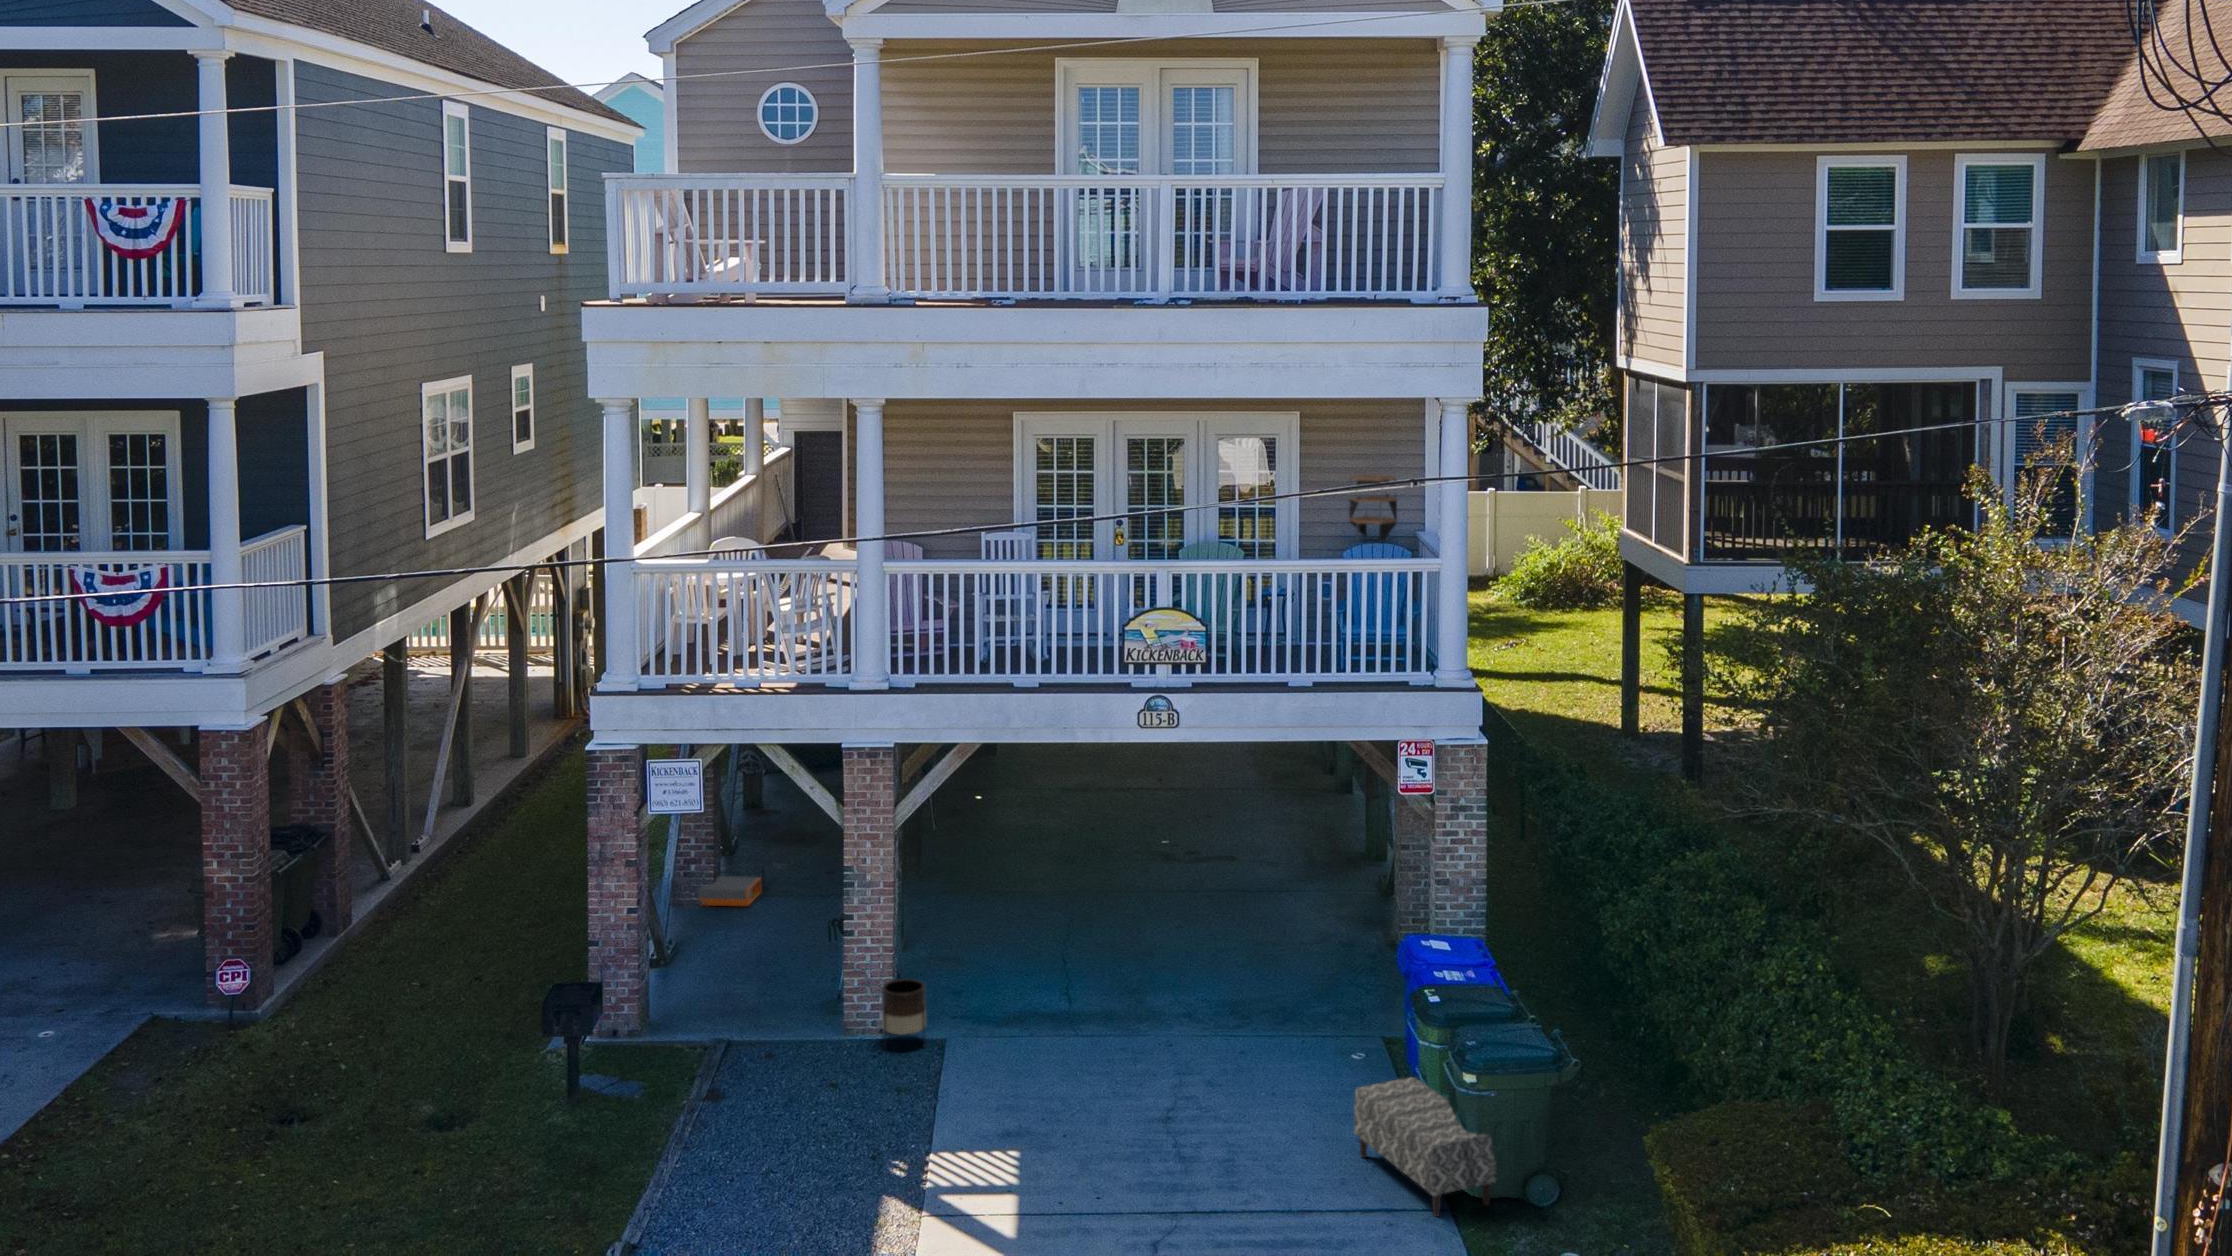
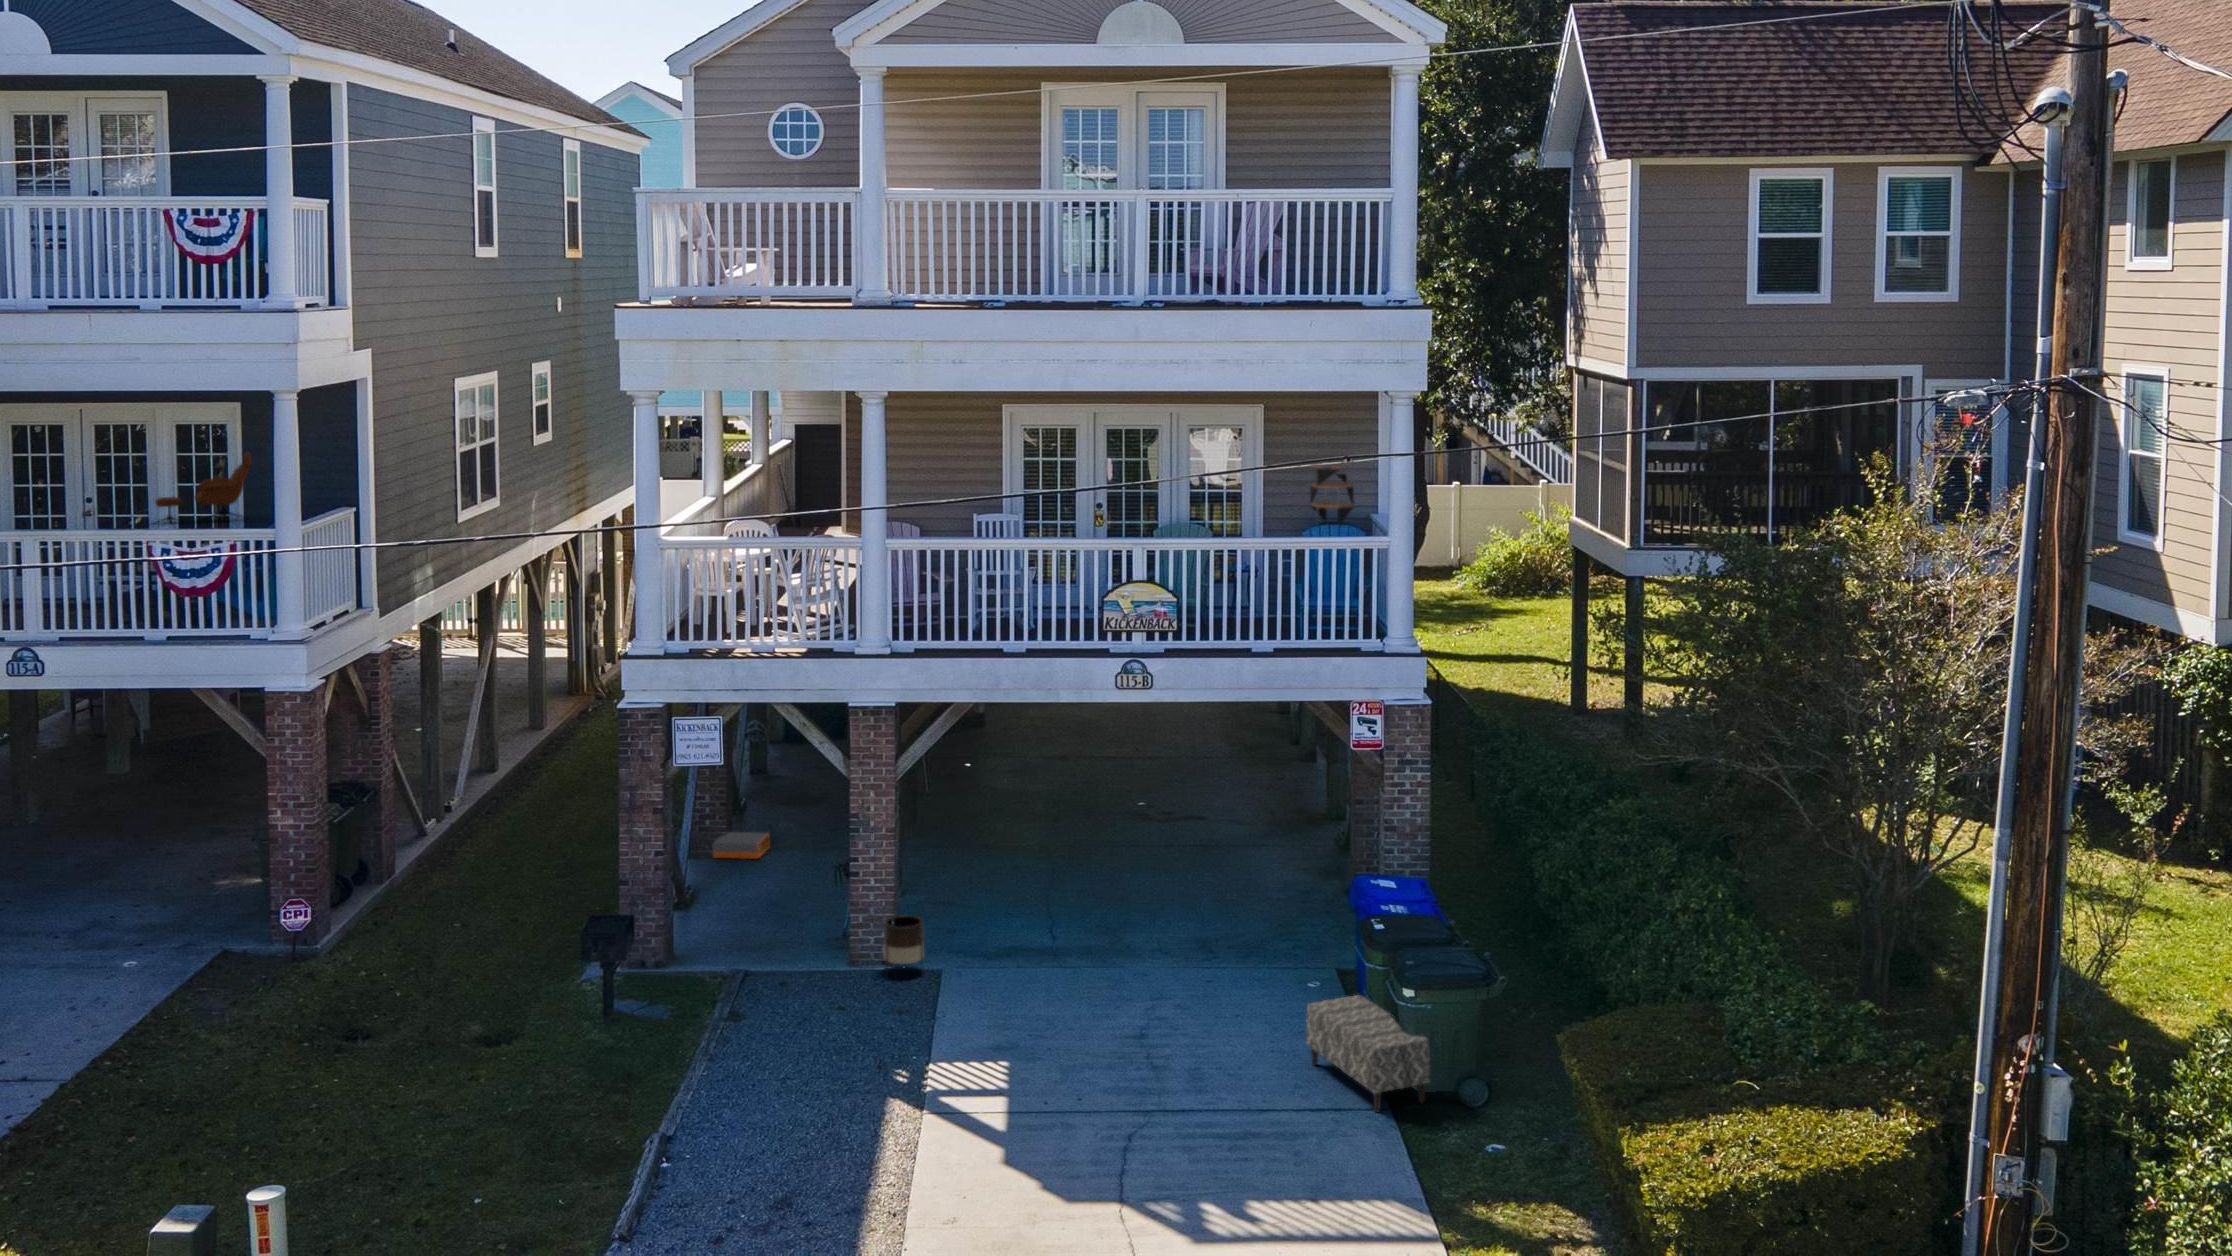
lounge chair: none [79,464,192,545] -> present [155,452,252,522]

